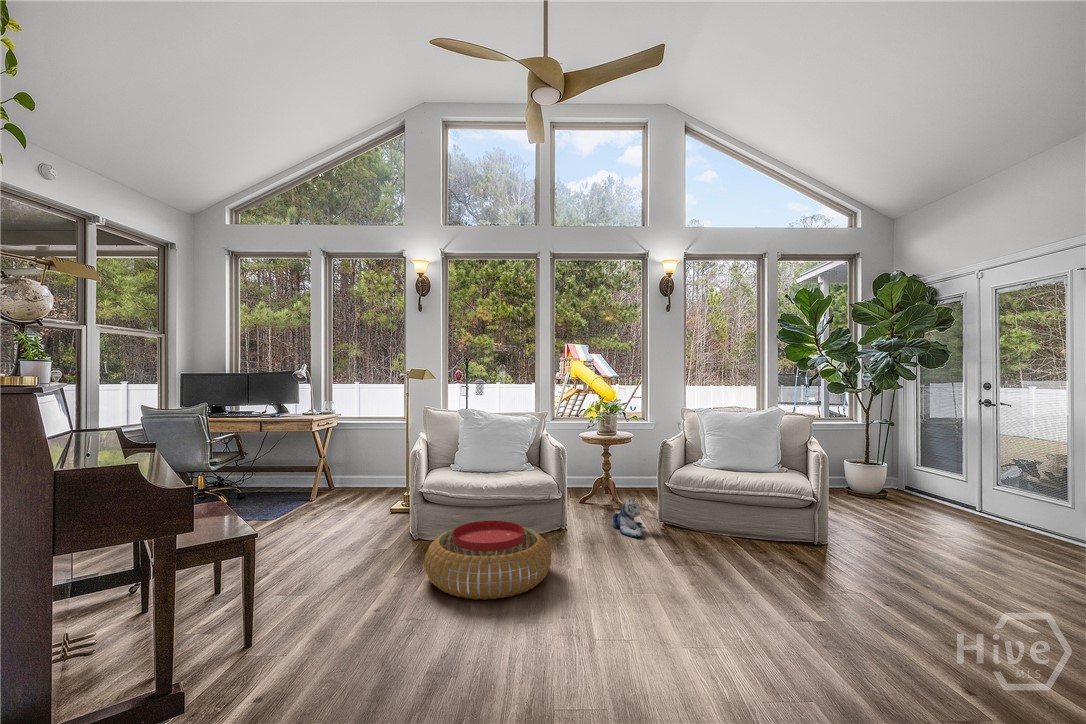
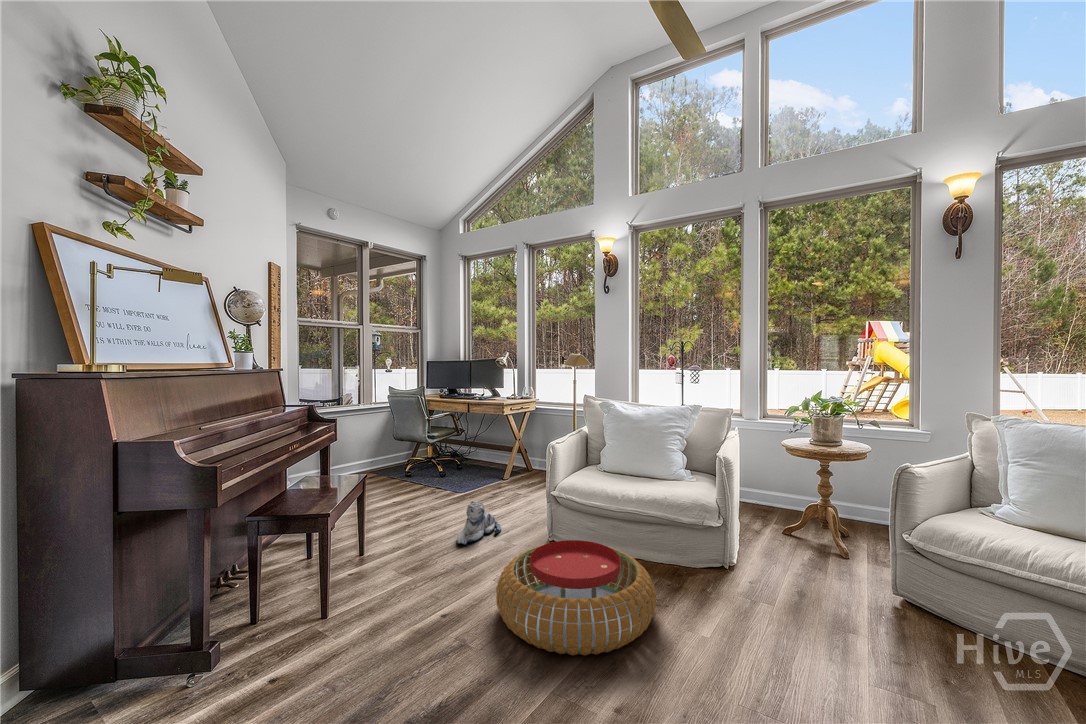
plush toy: present [613,500,642,537] -> present [457,501,501,544]

